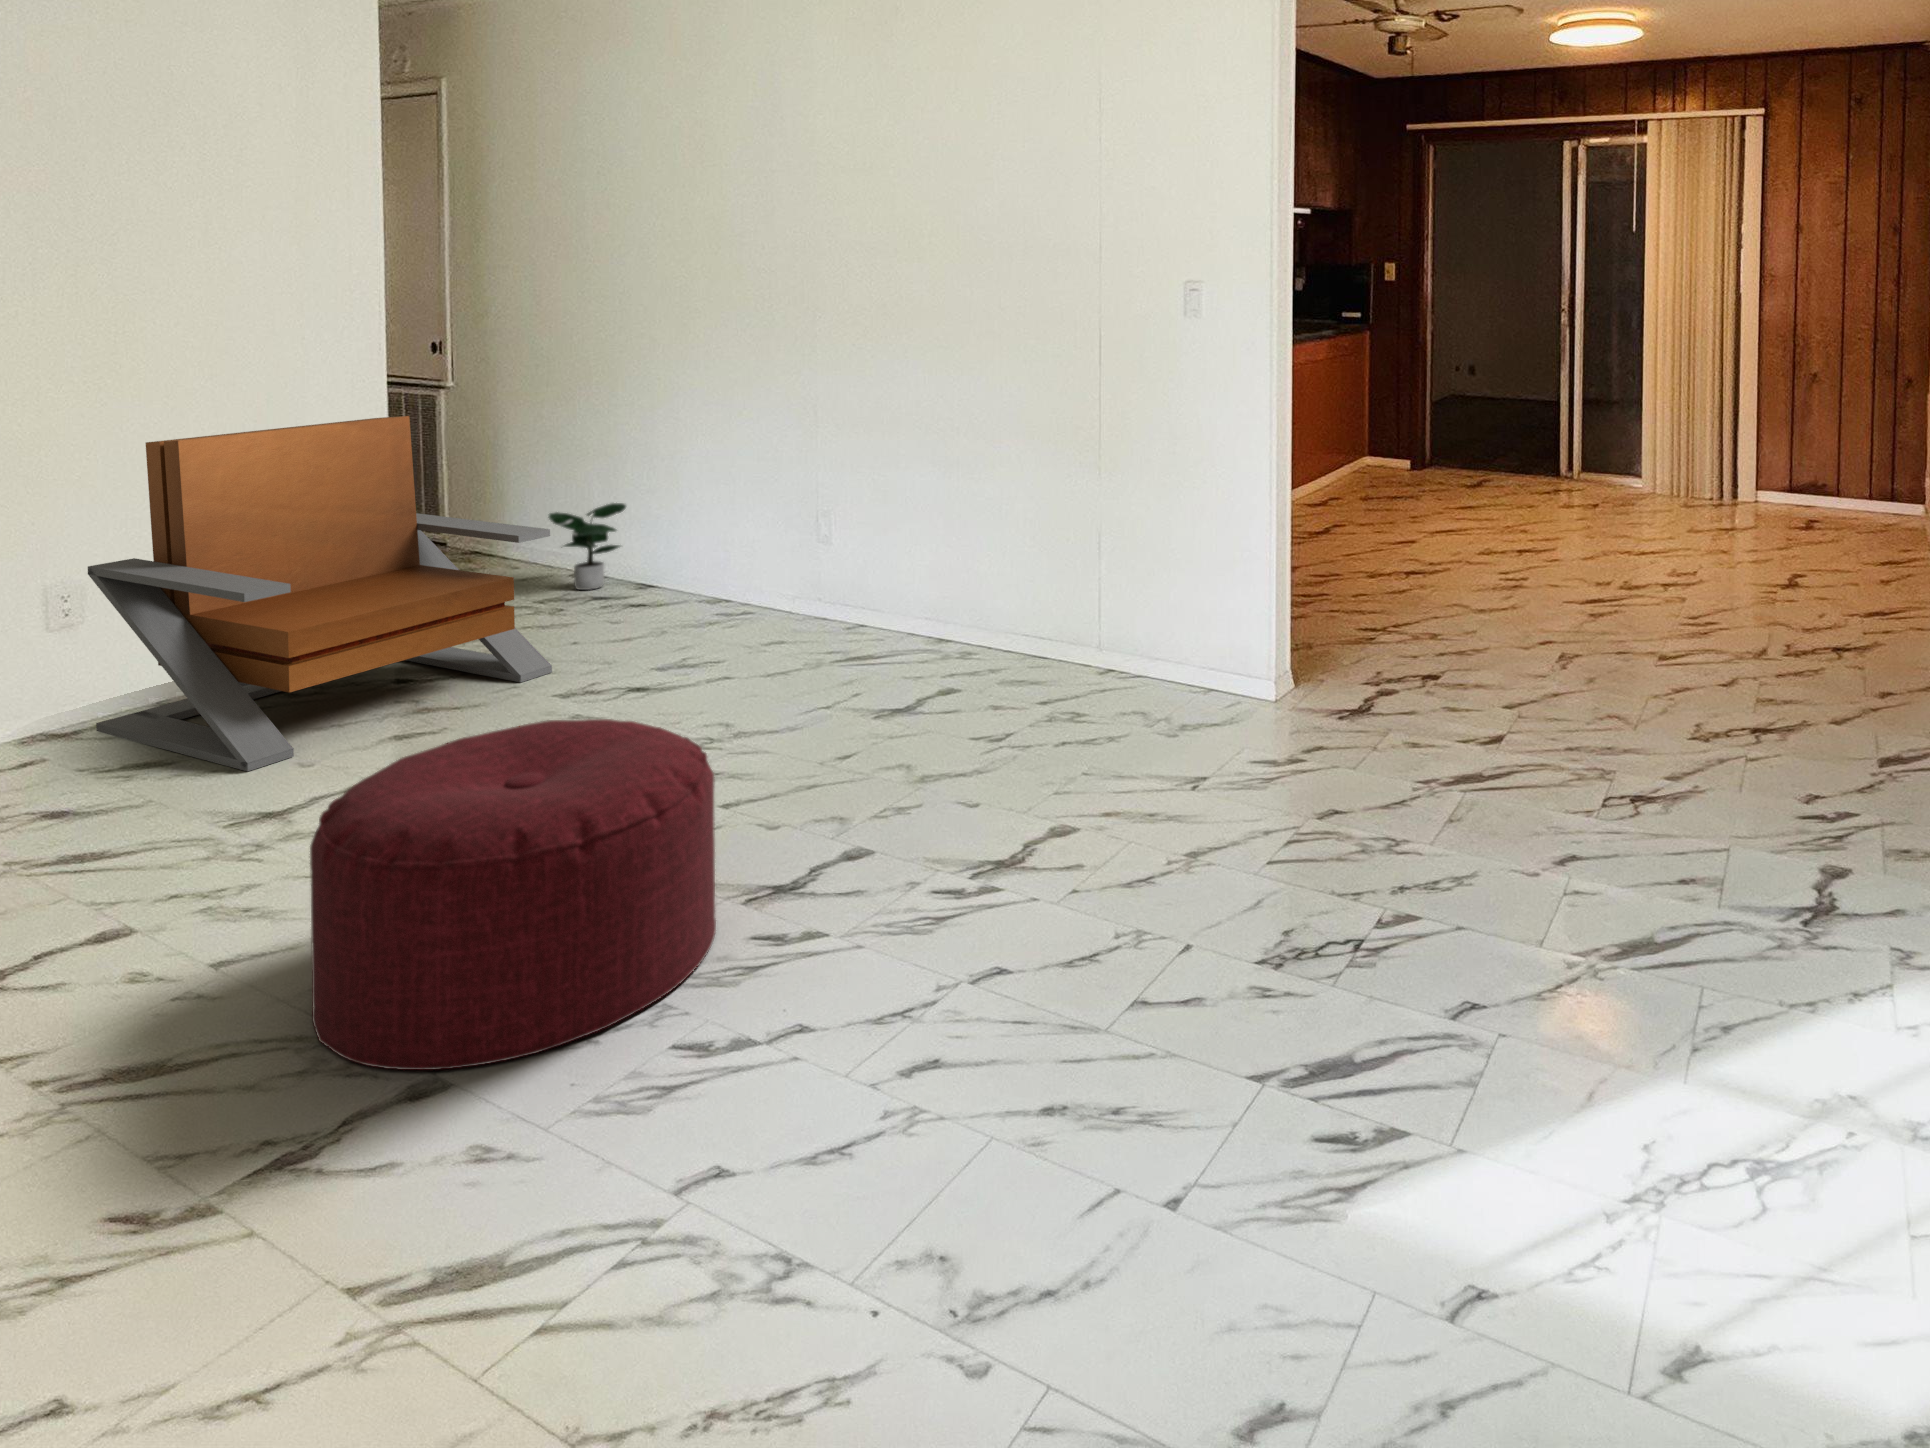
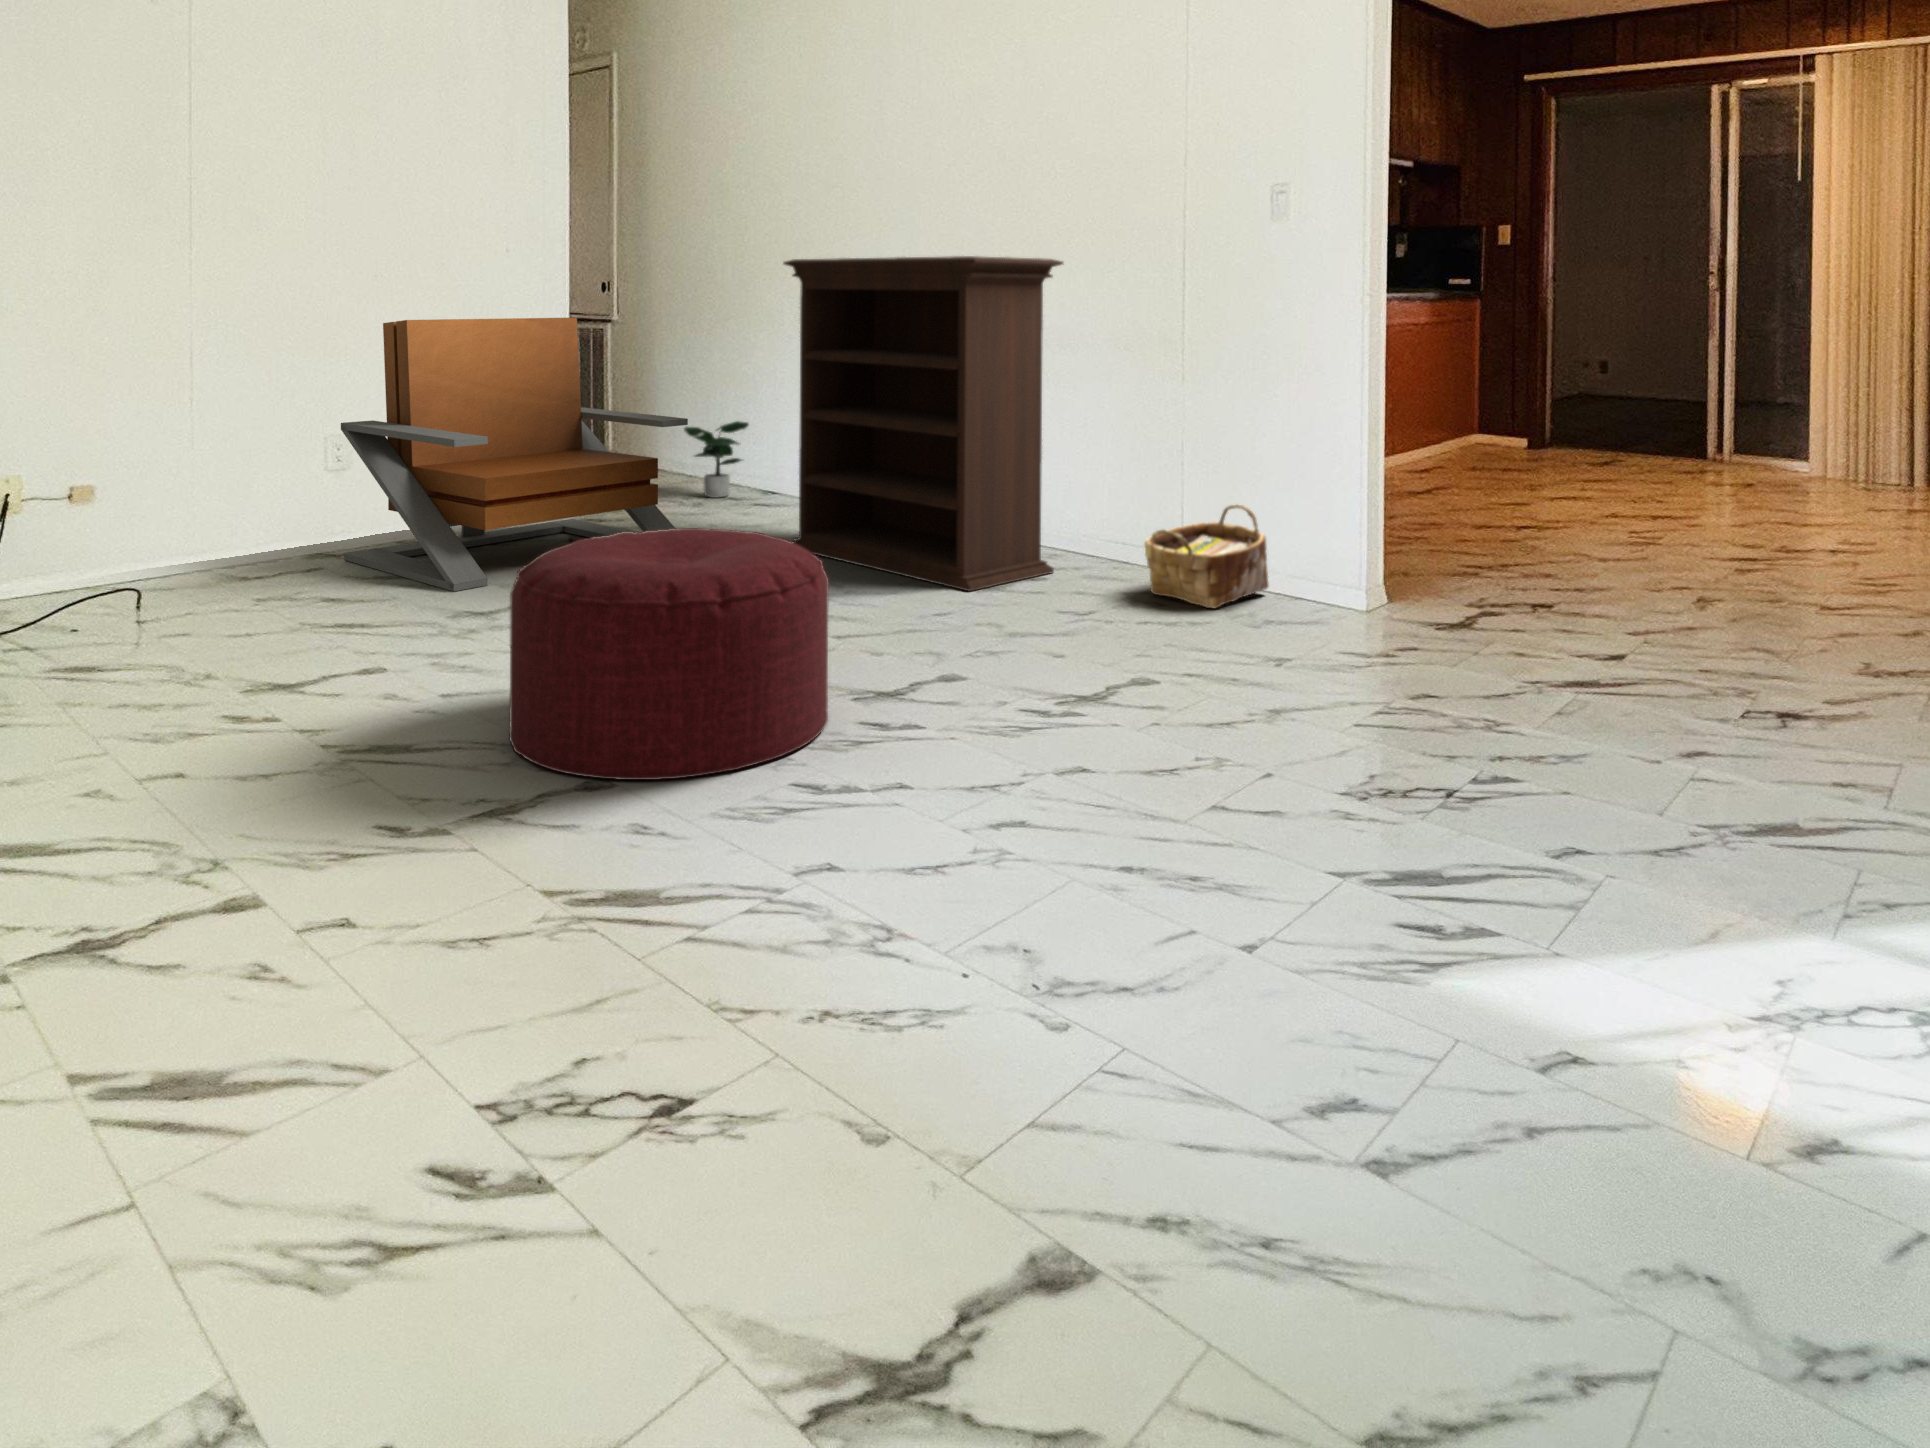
bookshelf: none [661,344,972,711] -> present [784,256,1063,591]
woven basket: none [1059,596,1181,711] -> present [1145,504,1269,608]

